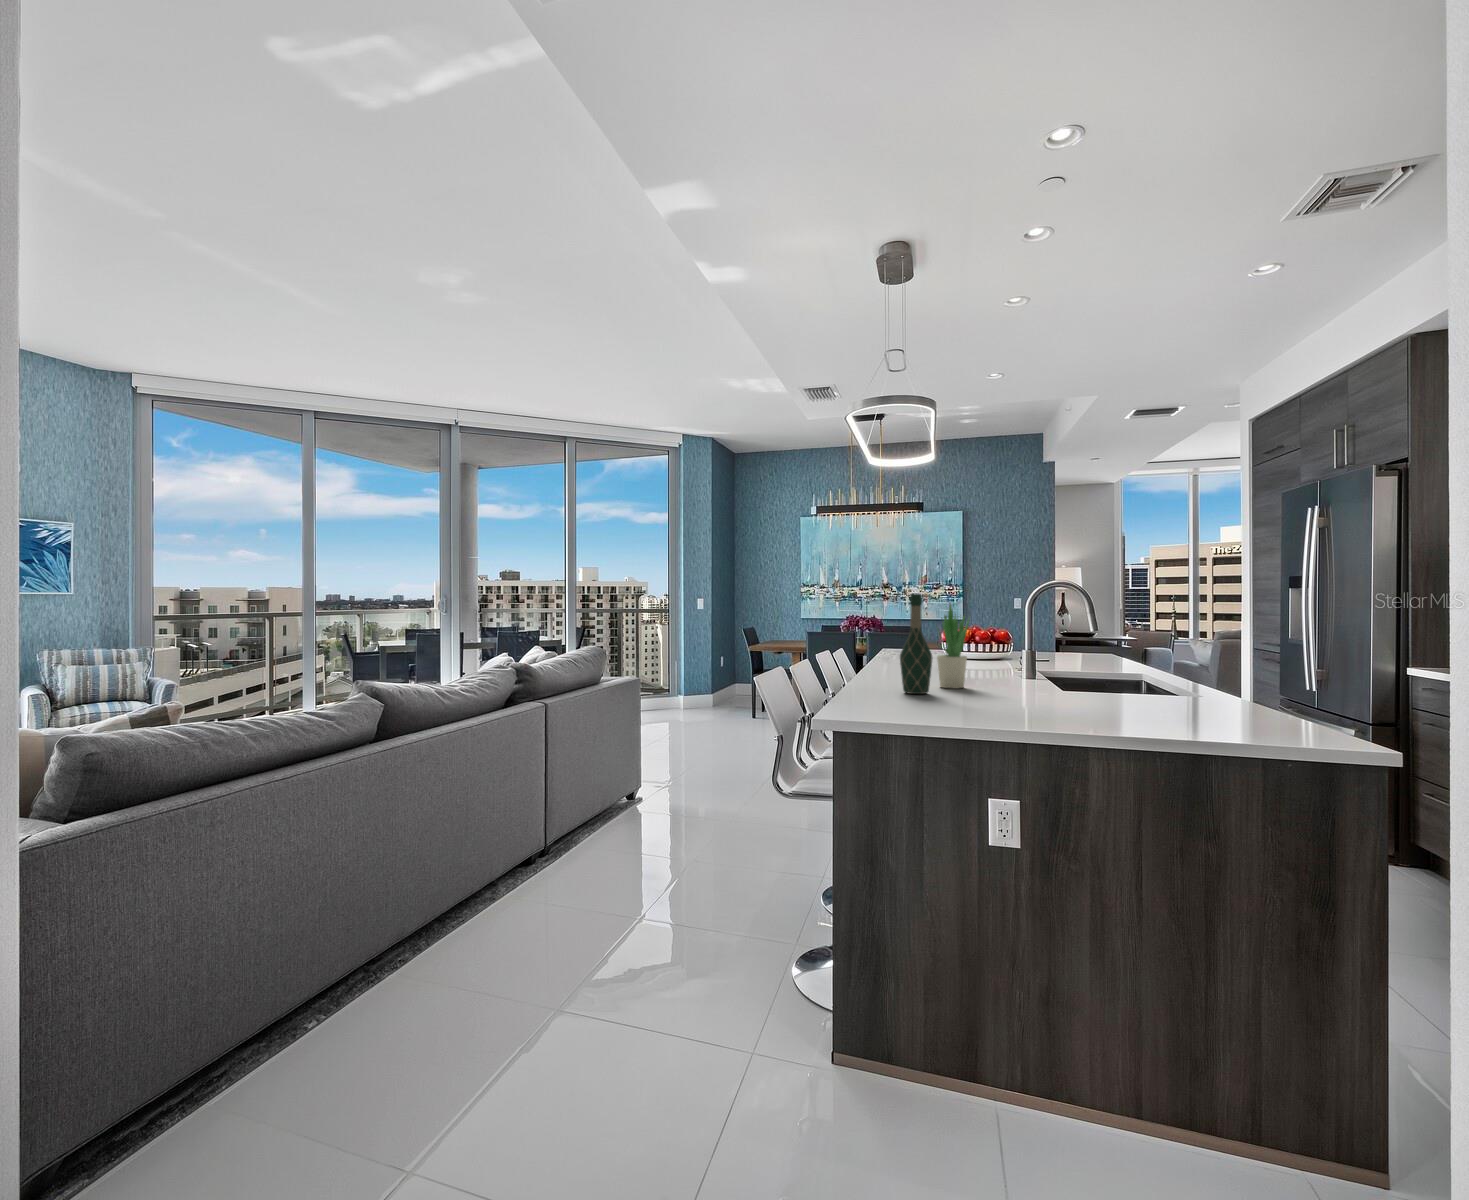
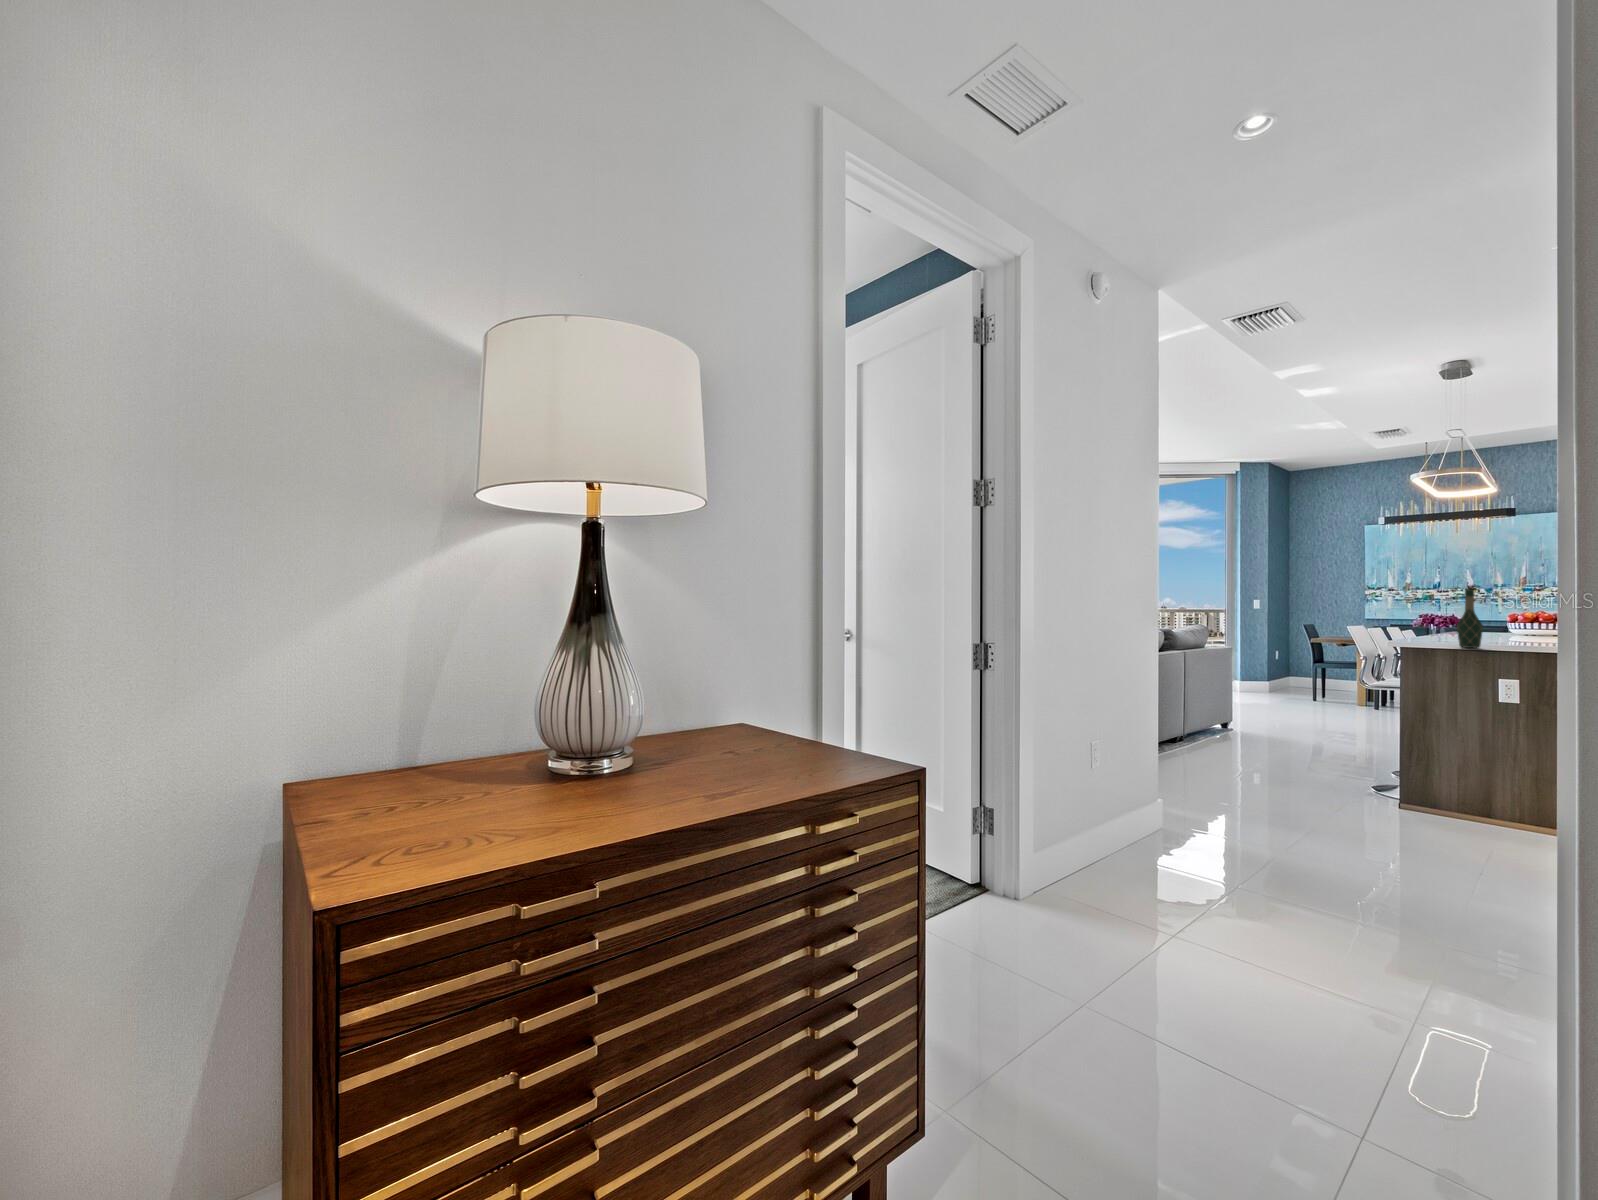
potted plant: present [937,603,969,688] -> none [1489,594,1521,648]

